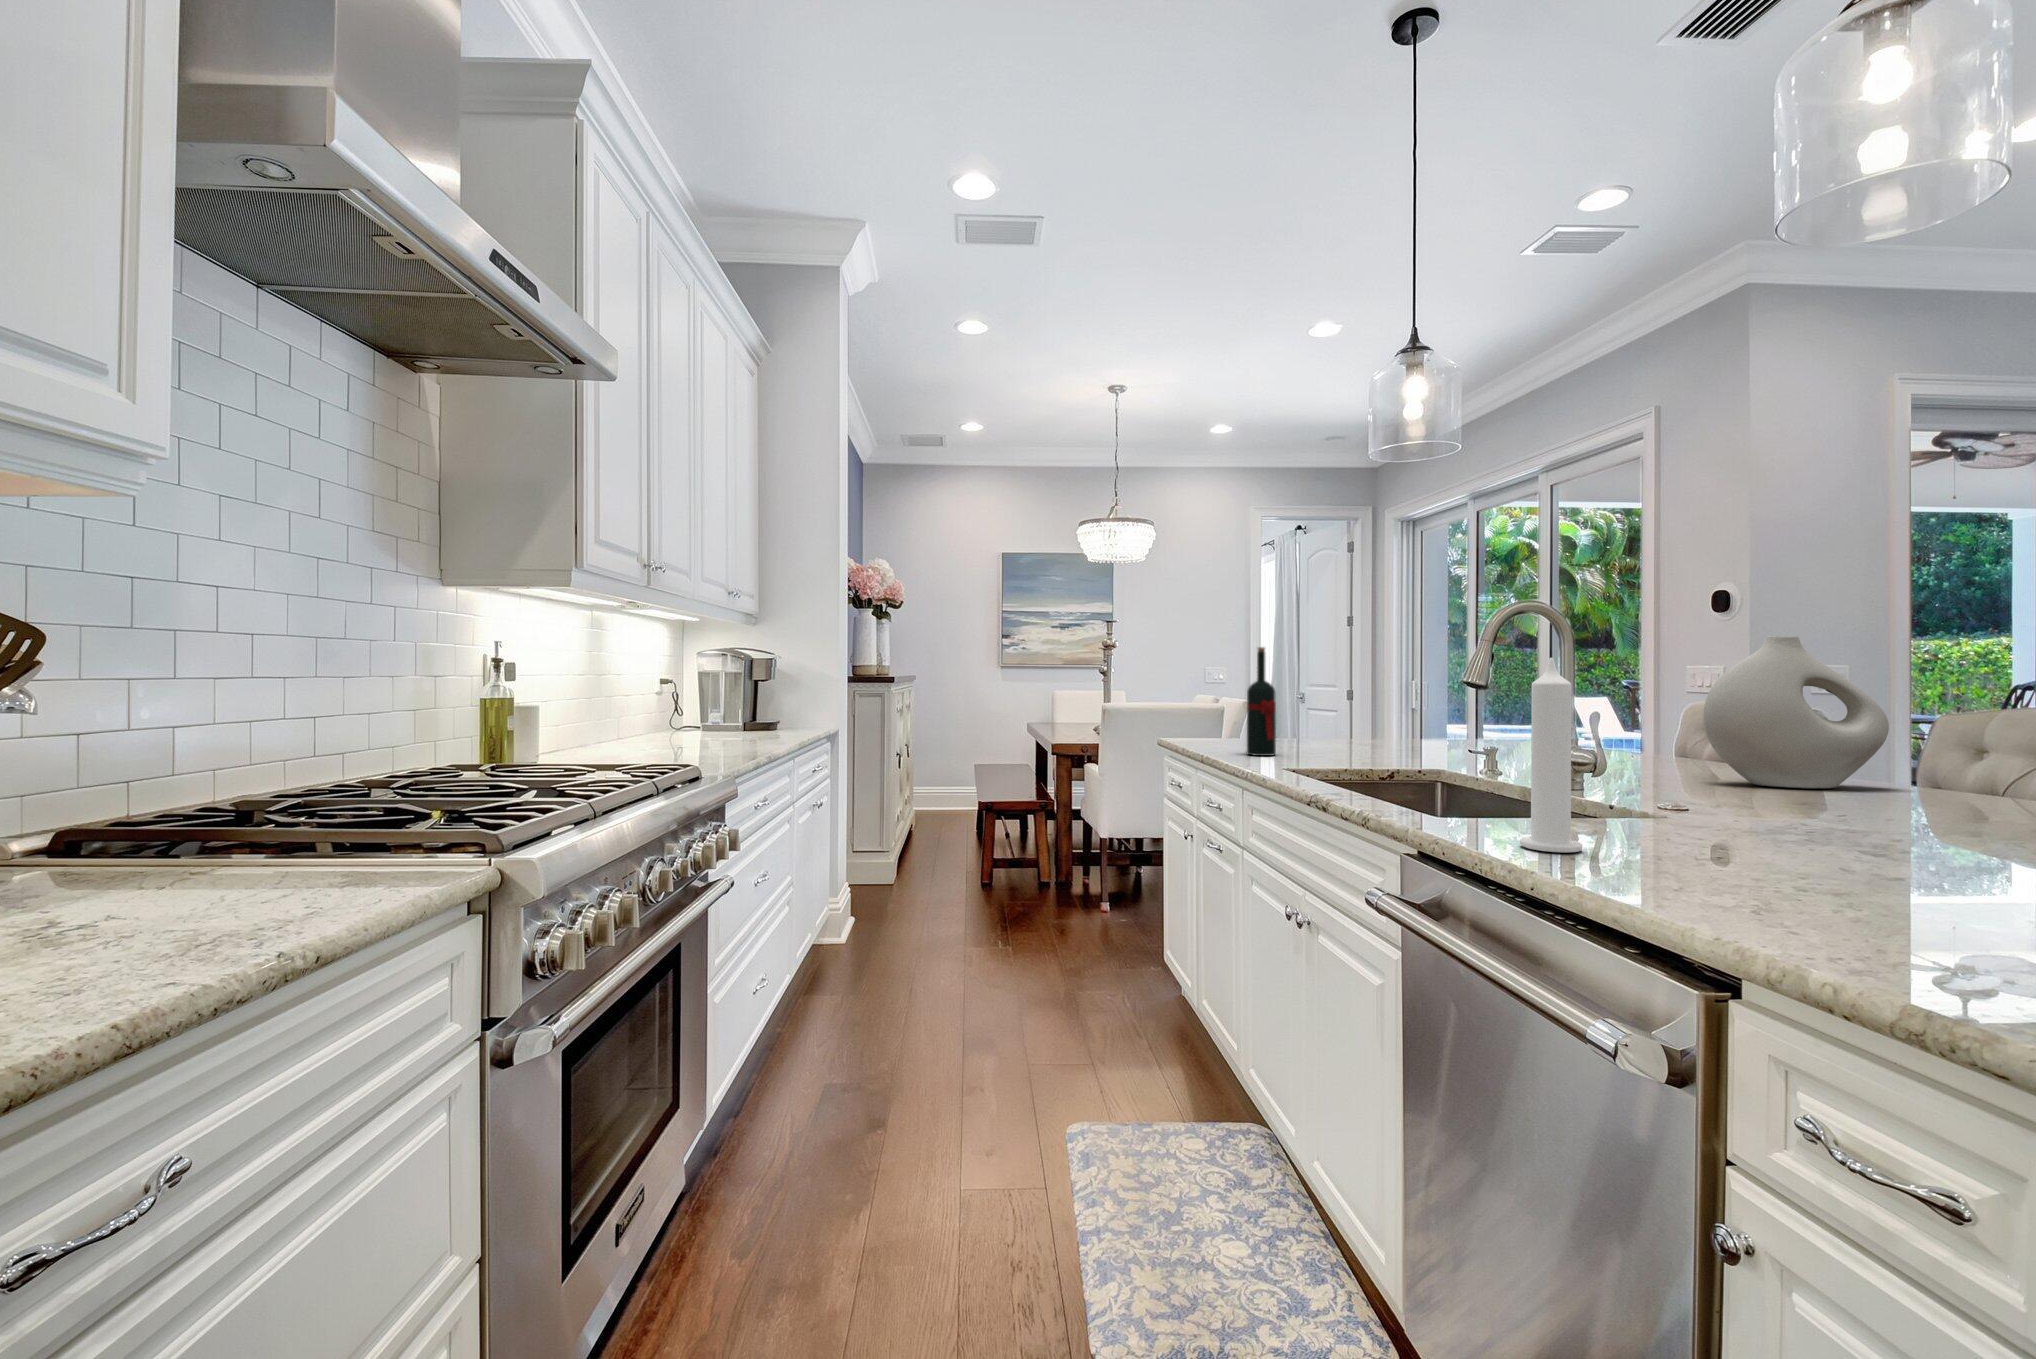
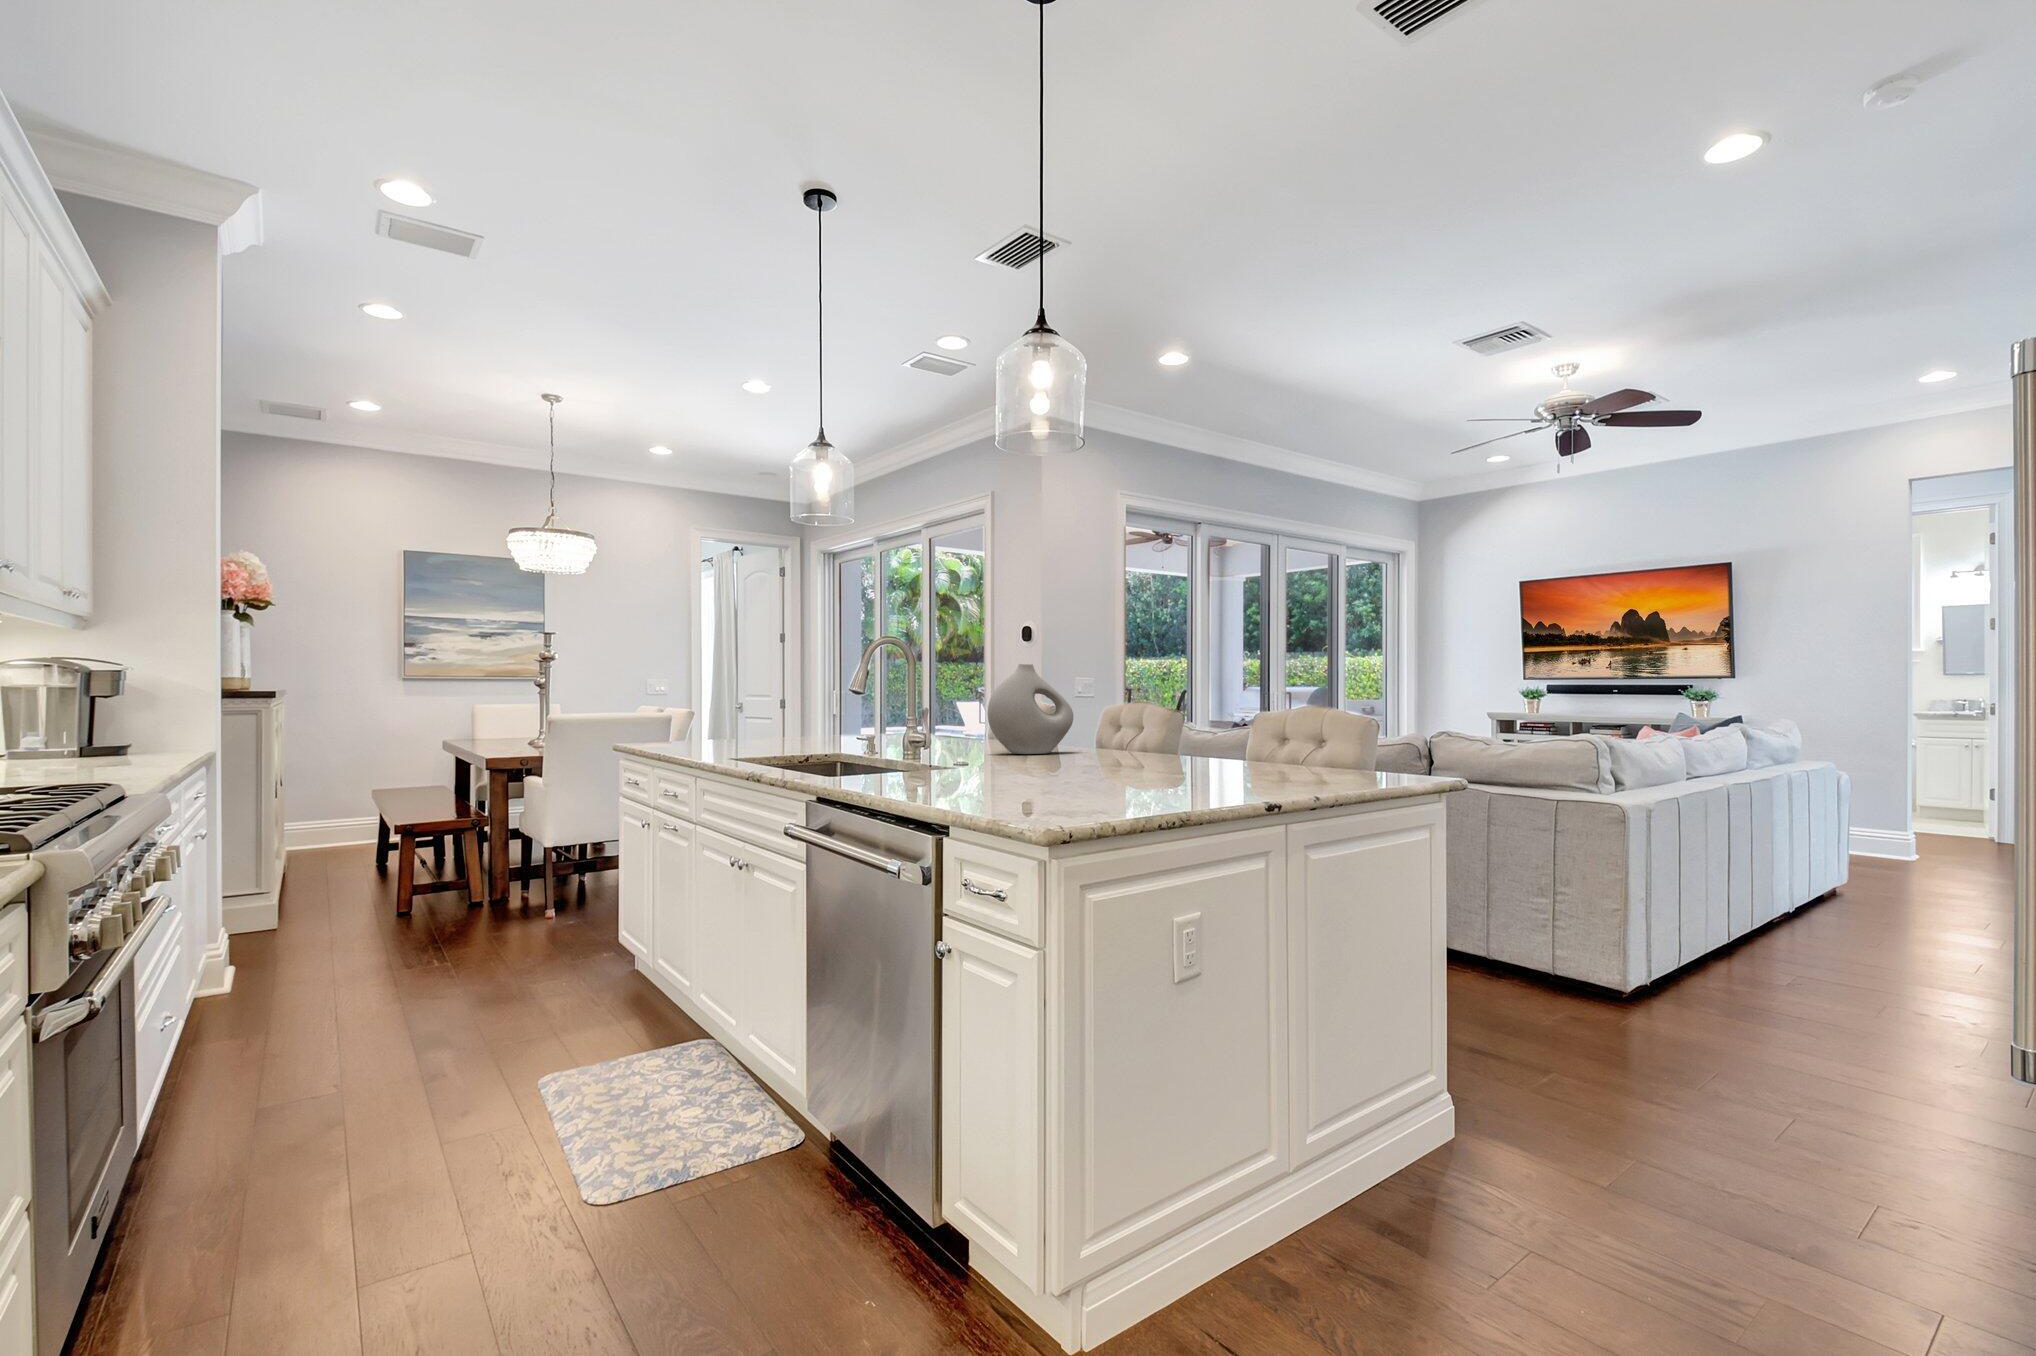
wine bottle: present [1247,647,1276,756] -> none [695,666,719,754]
candle: present [1520,658,1582,852] -> none [868,678,898,788]

